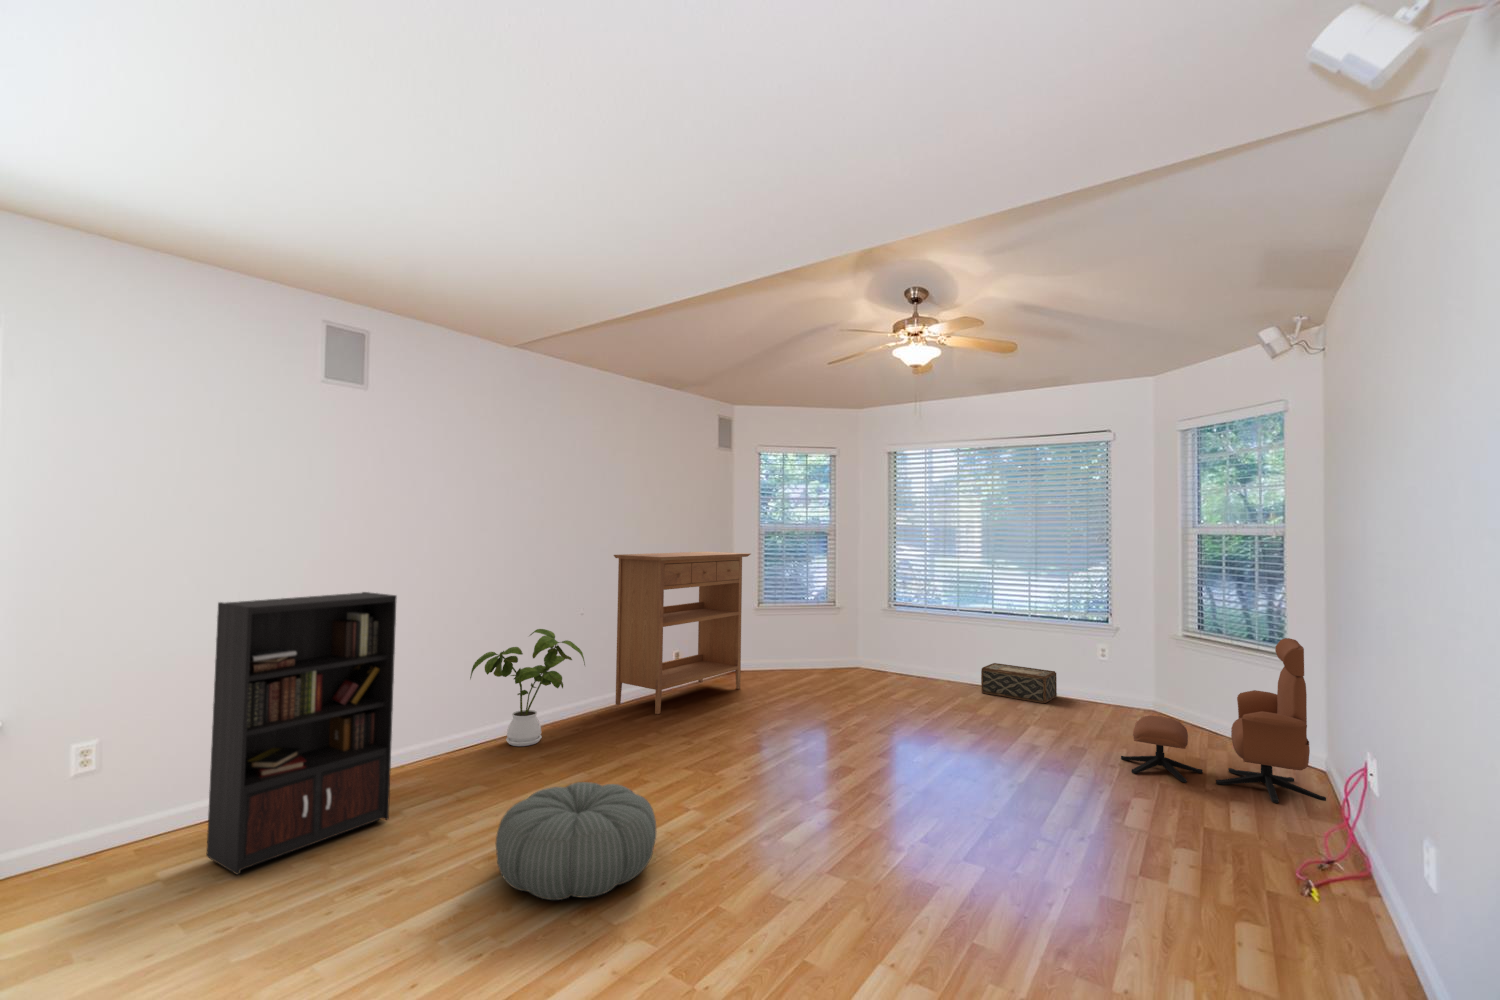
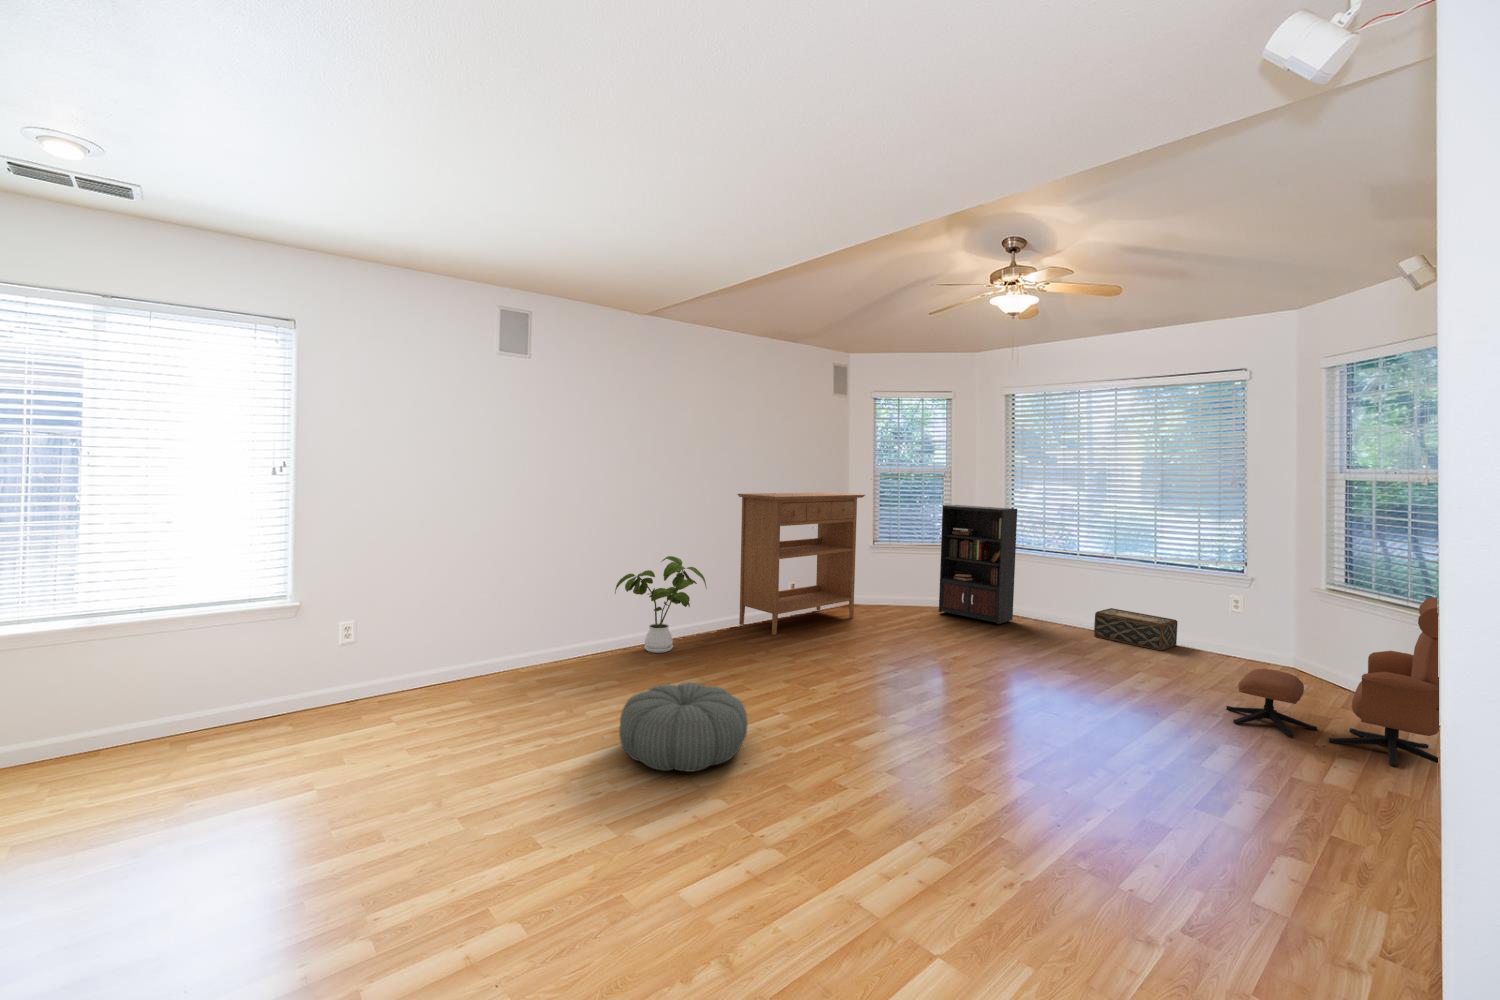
bookcase: present [207,592,397,874] -> present [939,505,1042,624]

